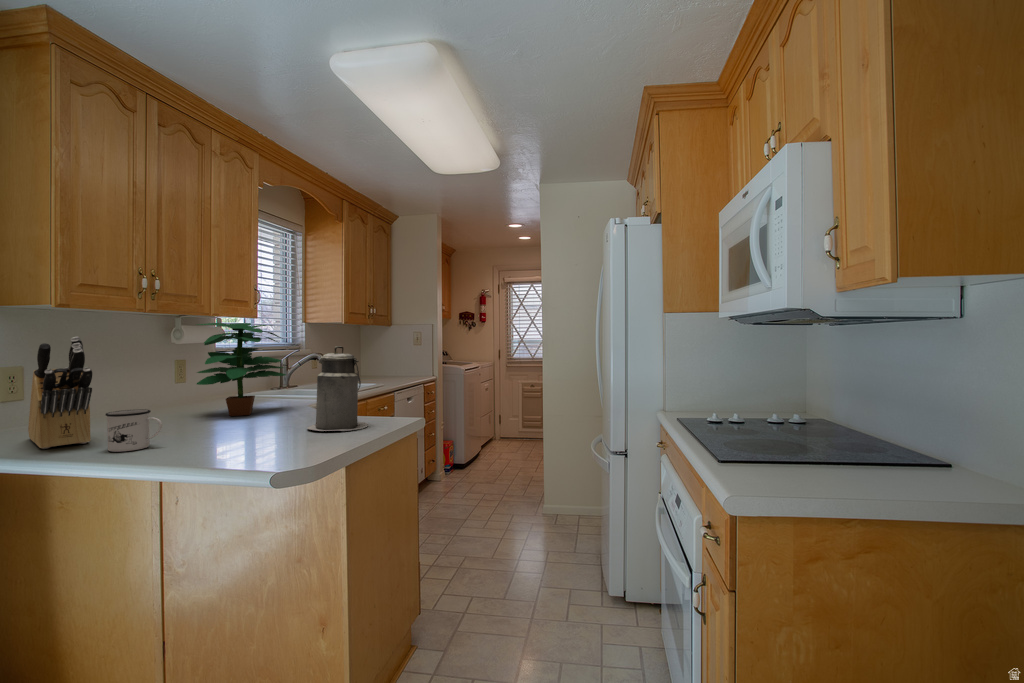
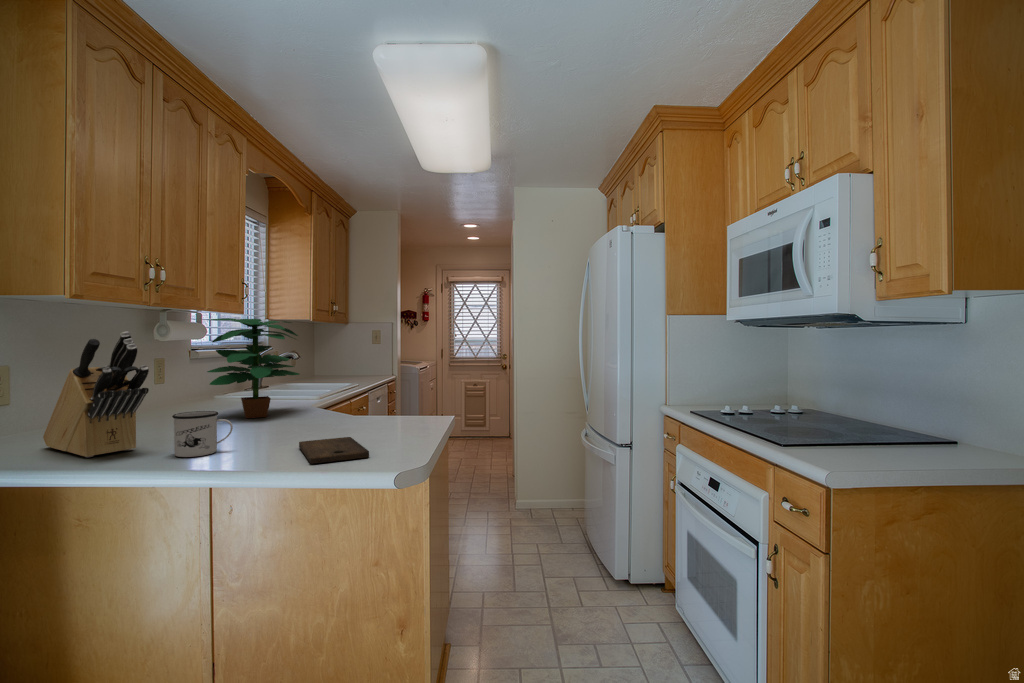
canister: present [308,346,368,431] -> none [361,344,421,430]
cutting board: none [200,437,273,463] -> present [299,437,369,464]

